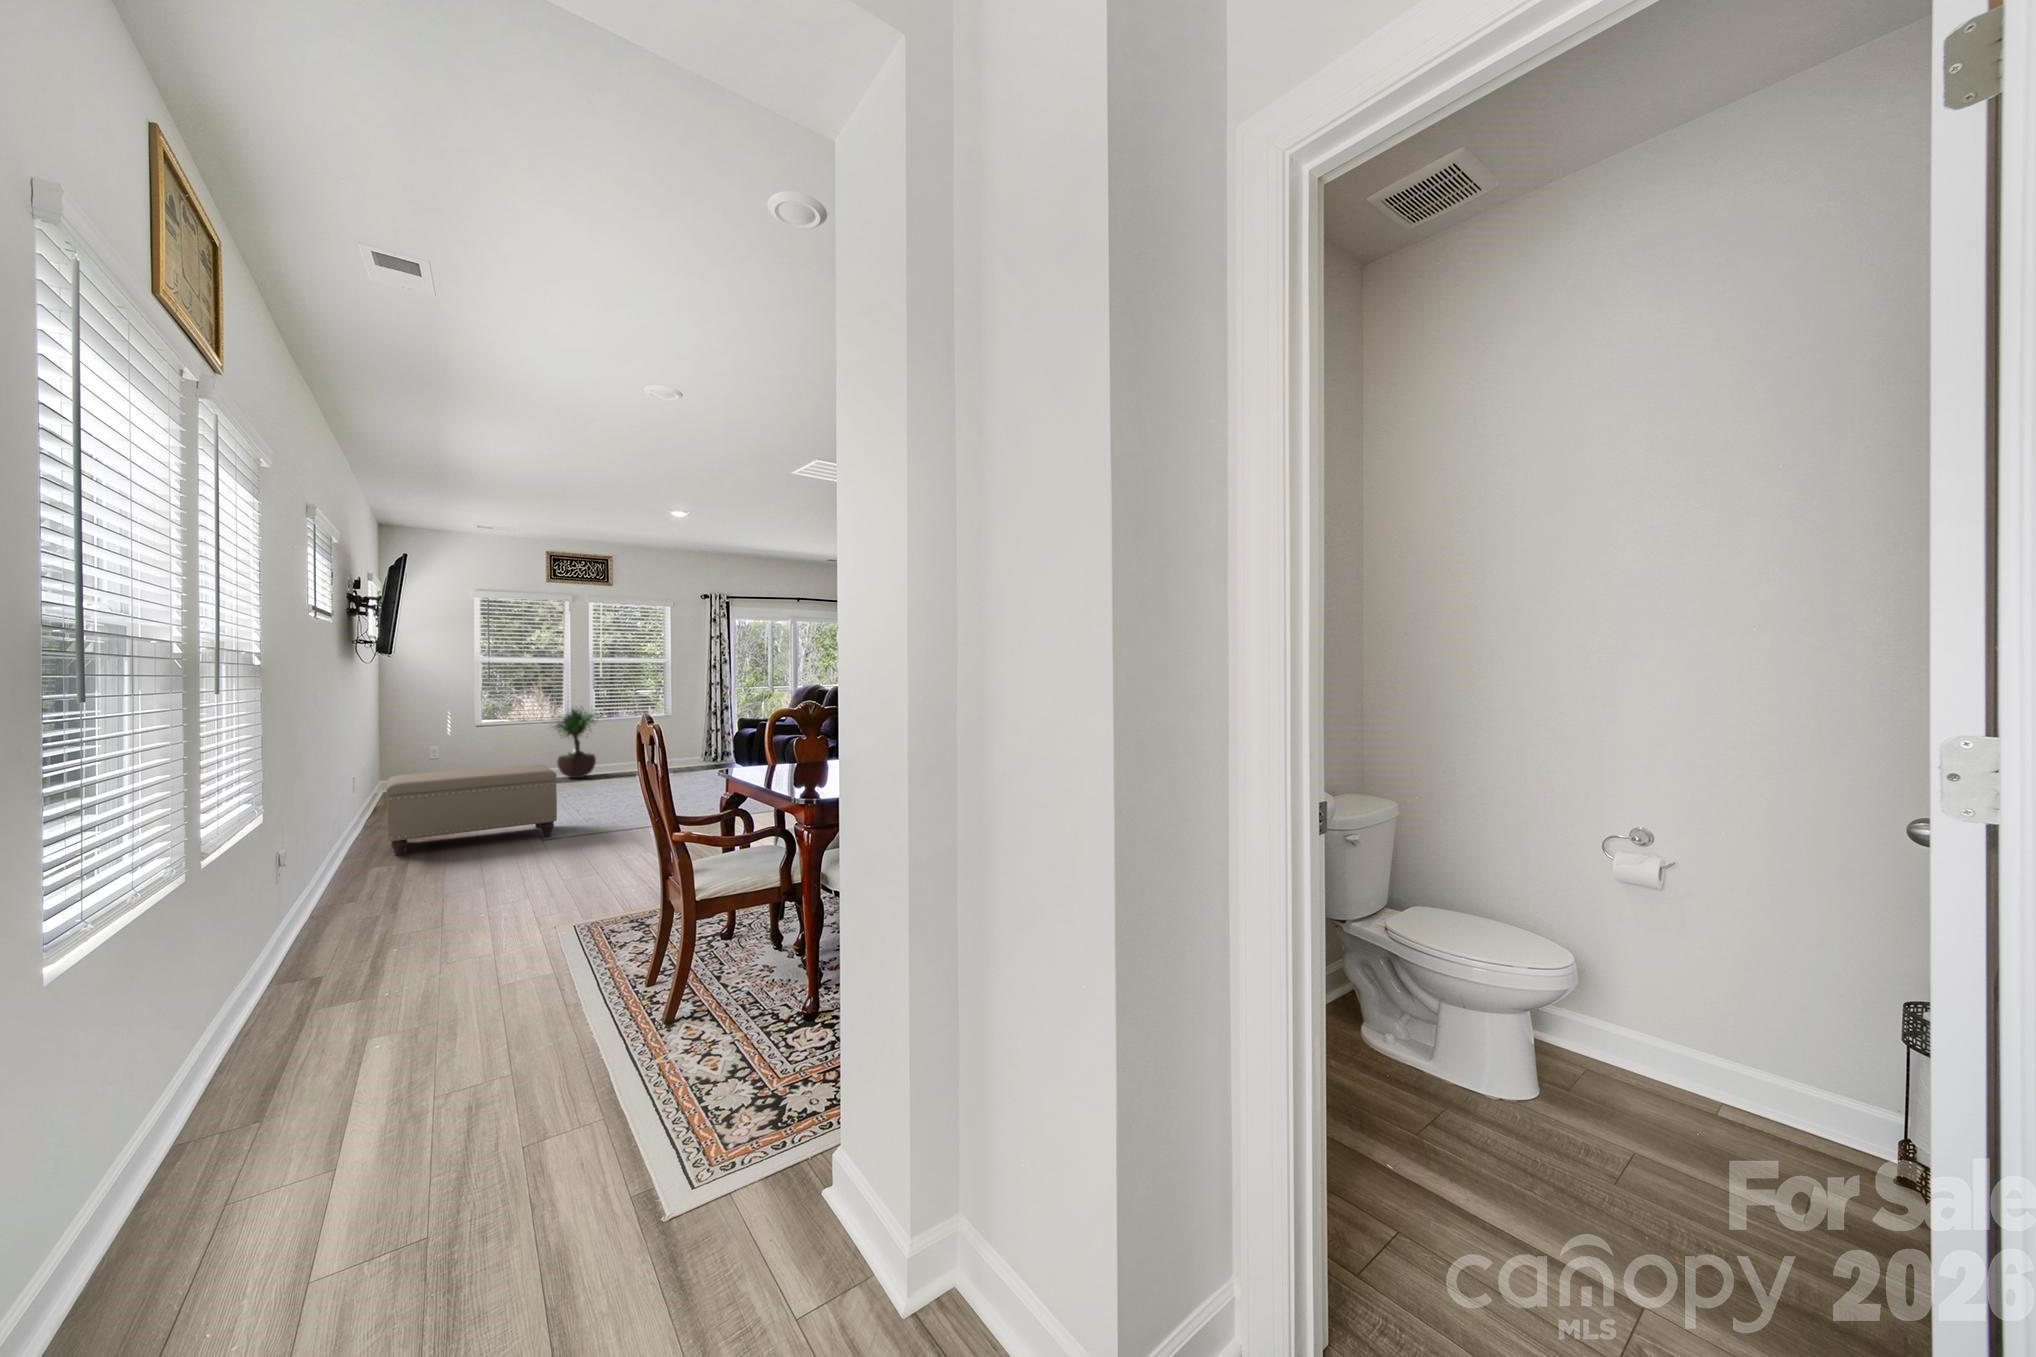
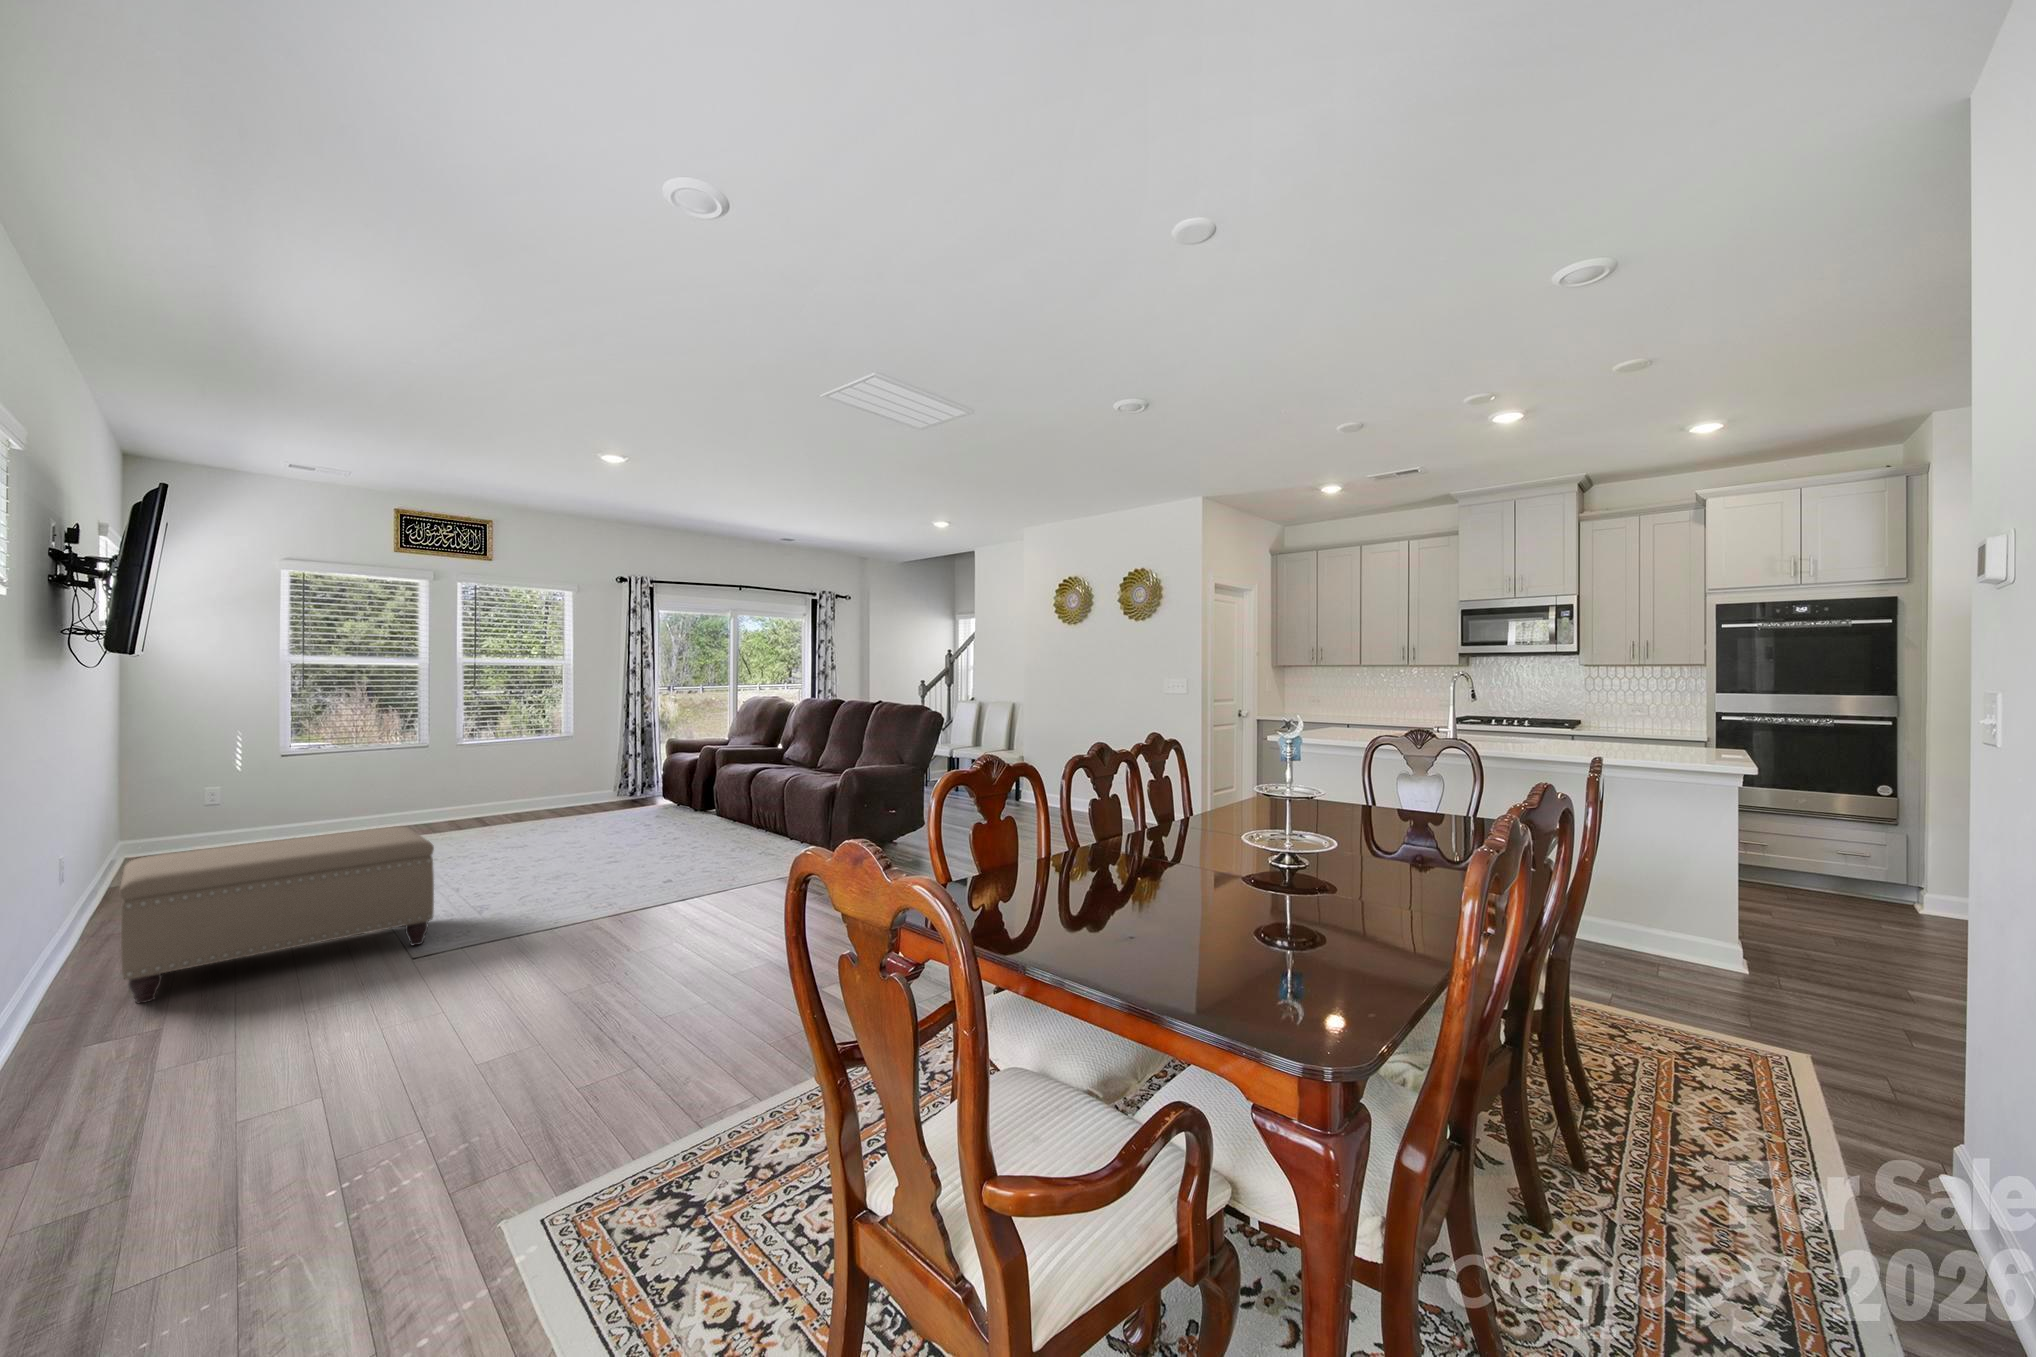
potted tree: present [553,706,596,778] -> none [395,720,475,827]

